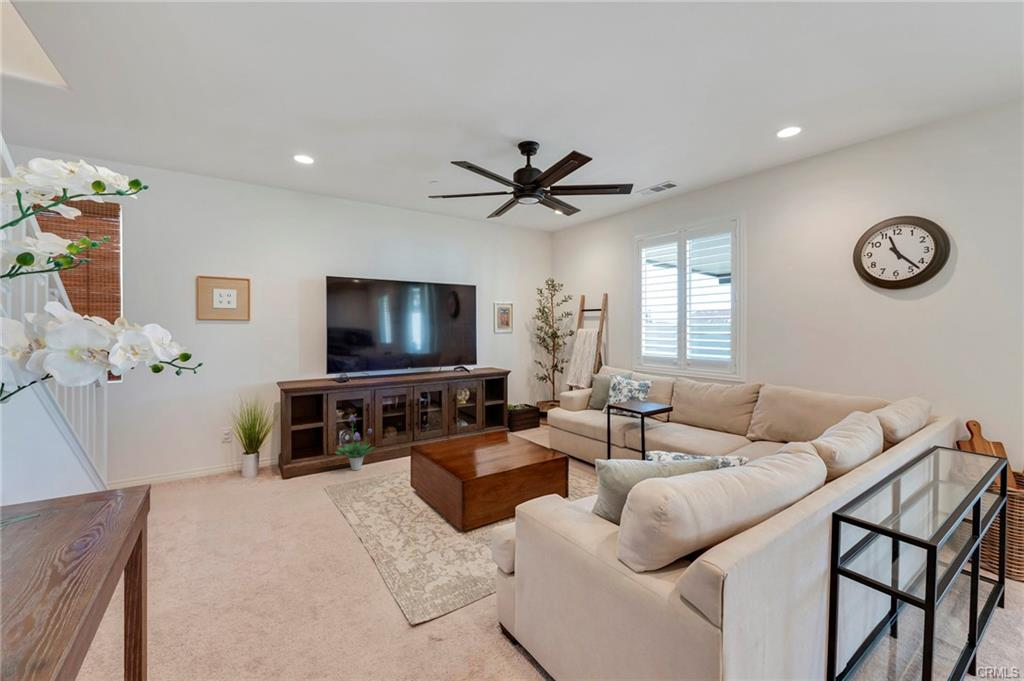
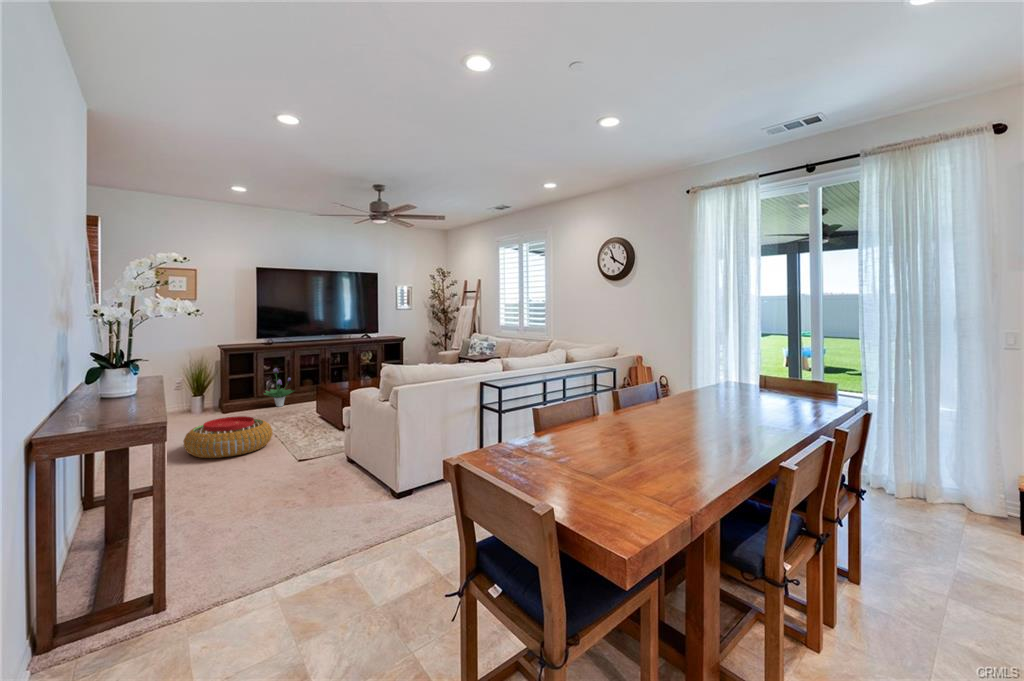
pouf: none [196,520,352,626] -> present [183,416,273,458]

